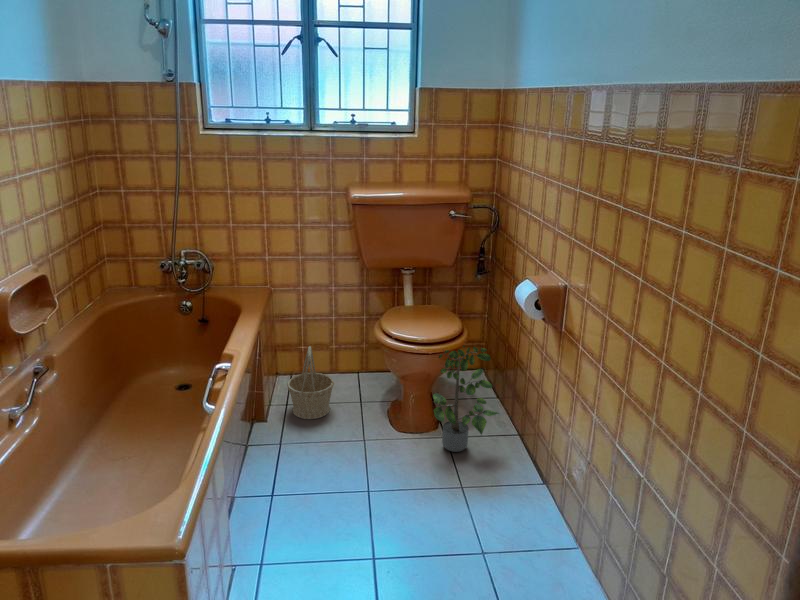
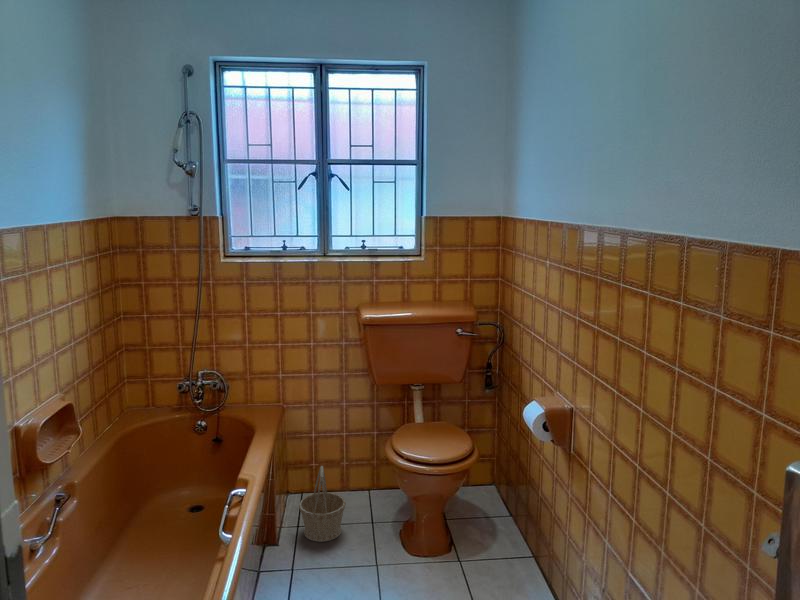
potted plant: present [433,345,499,452] -> none [445,464,514,576]

